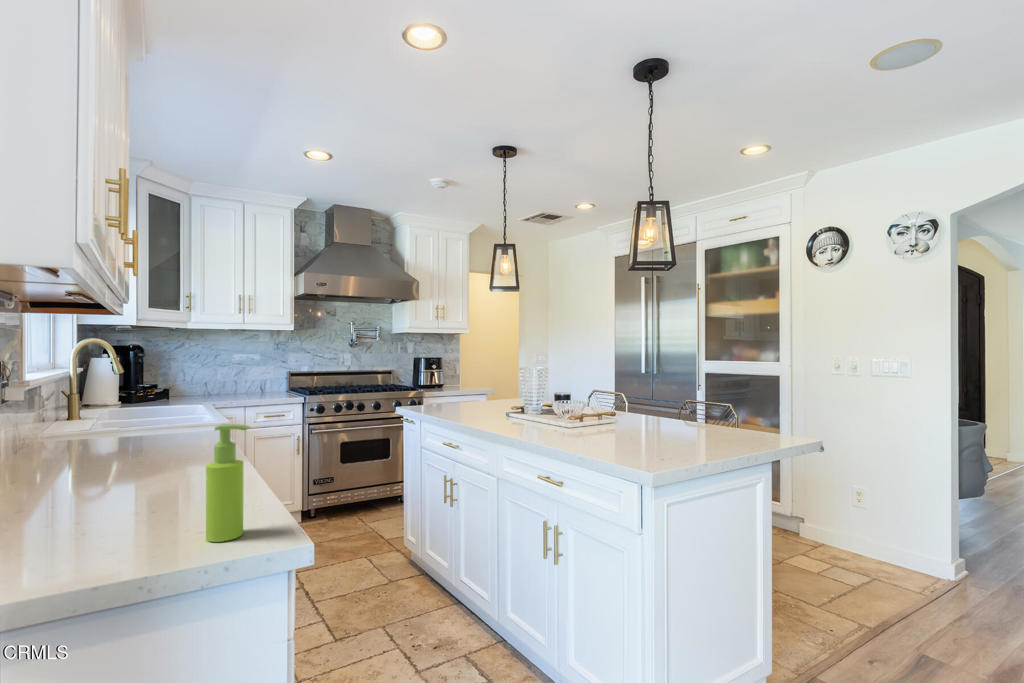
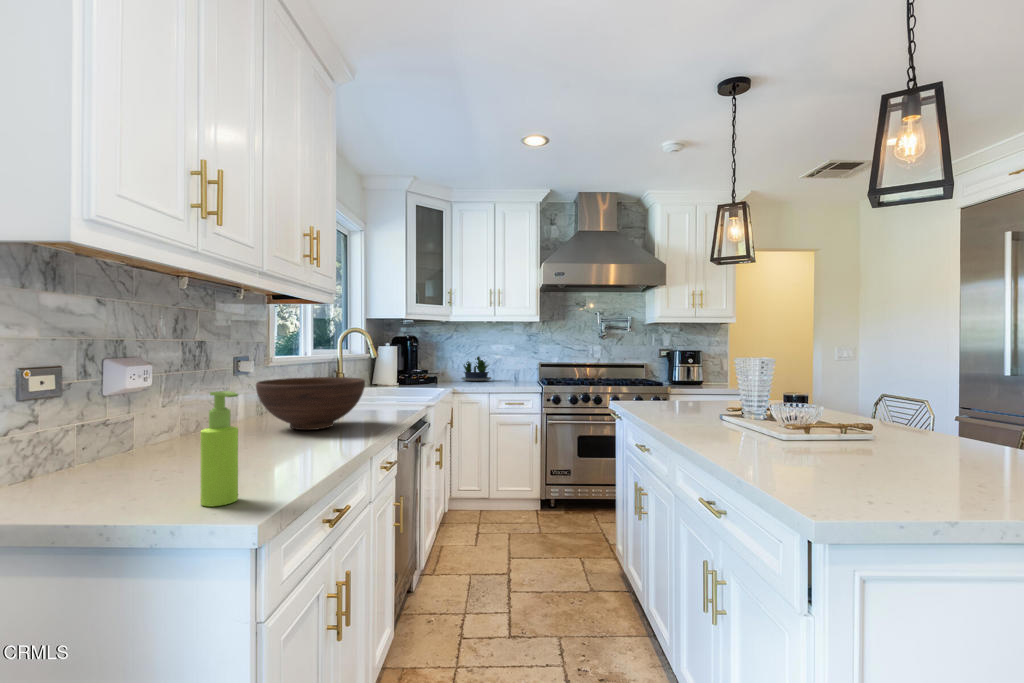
potted plant: none [193,367,239,395] -> present [462,356,491,381]
fruit bowl: none [55,401,204,467] -> present [256,377,365,430]

